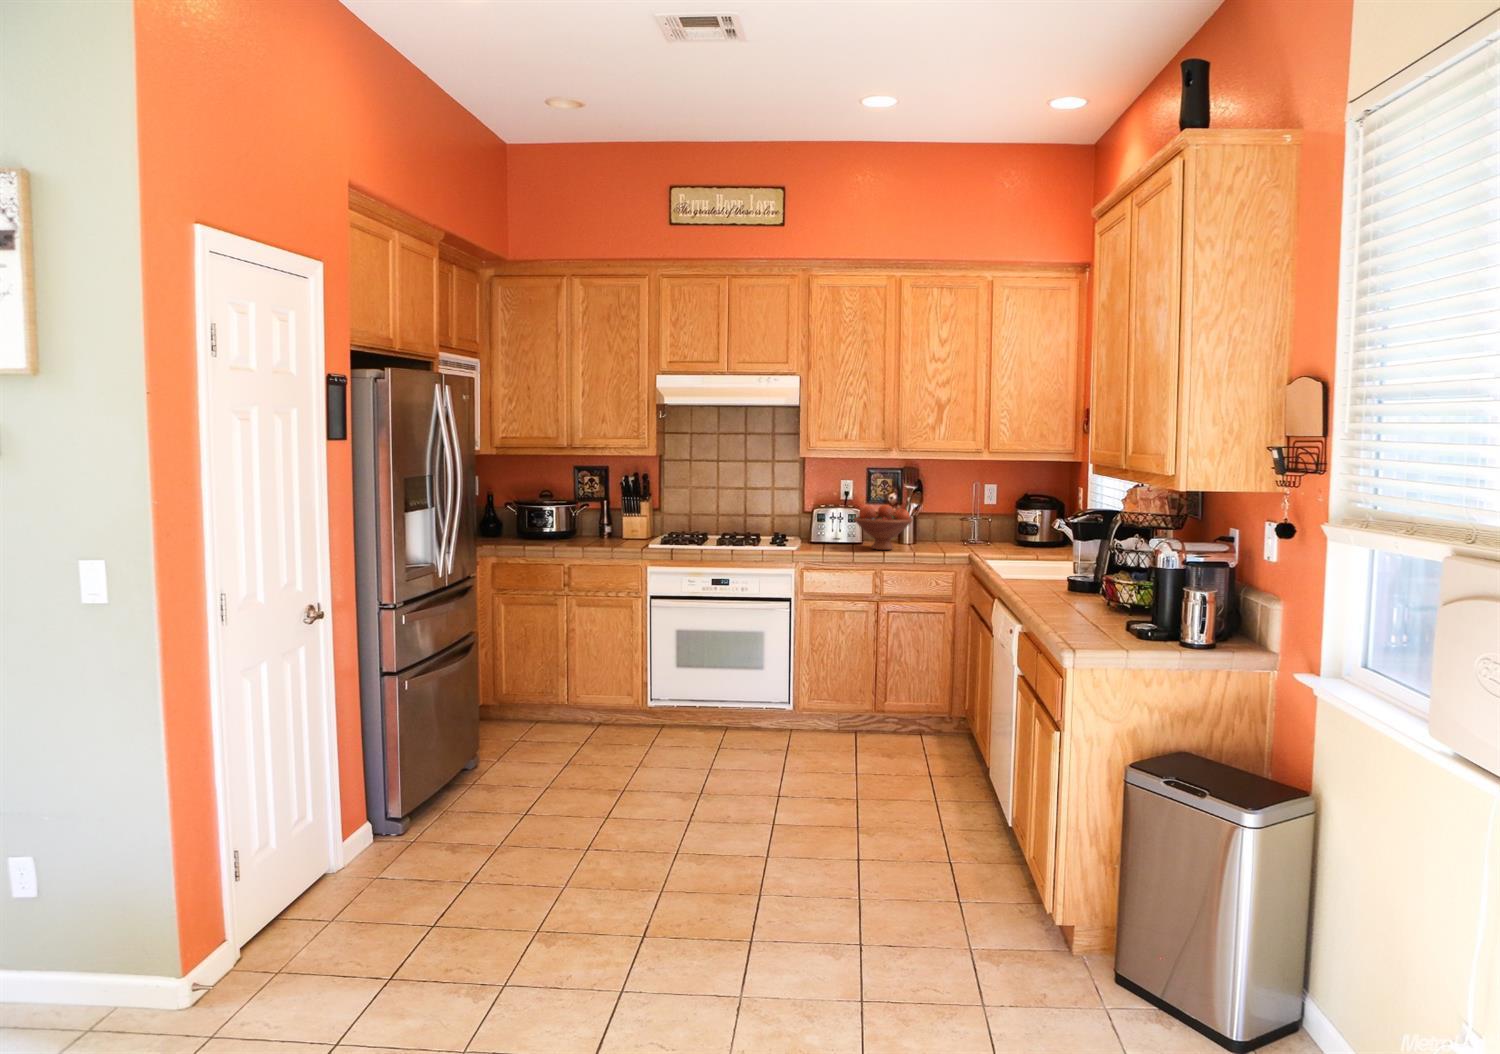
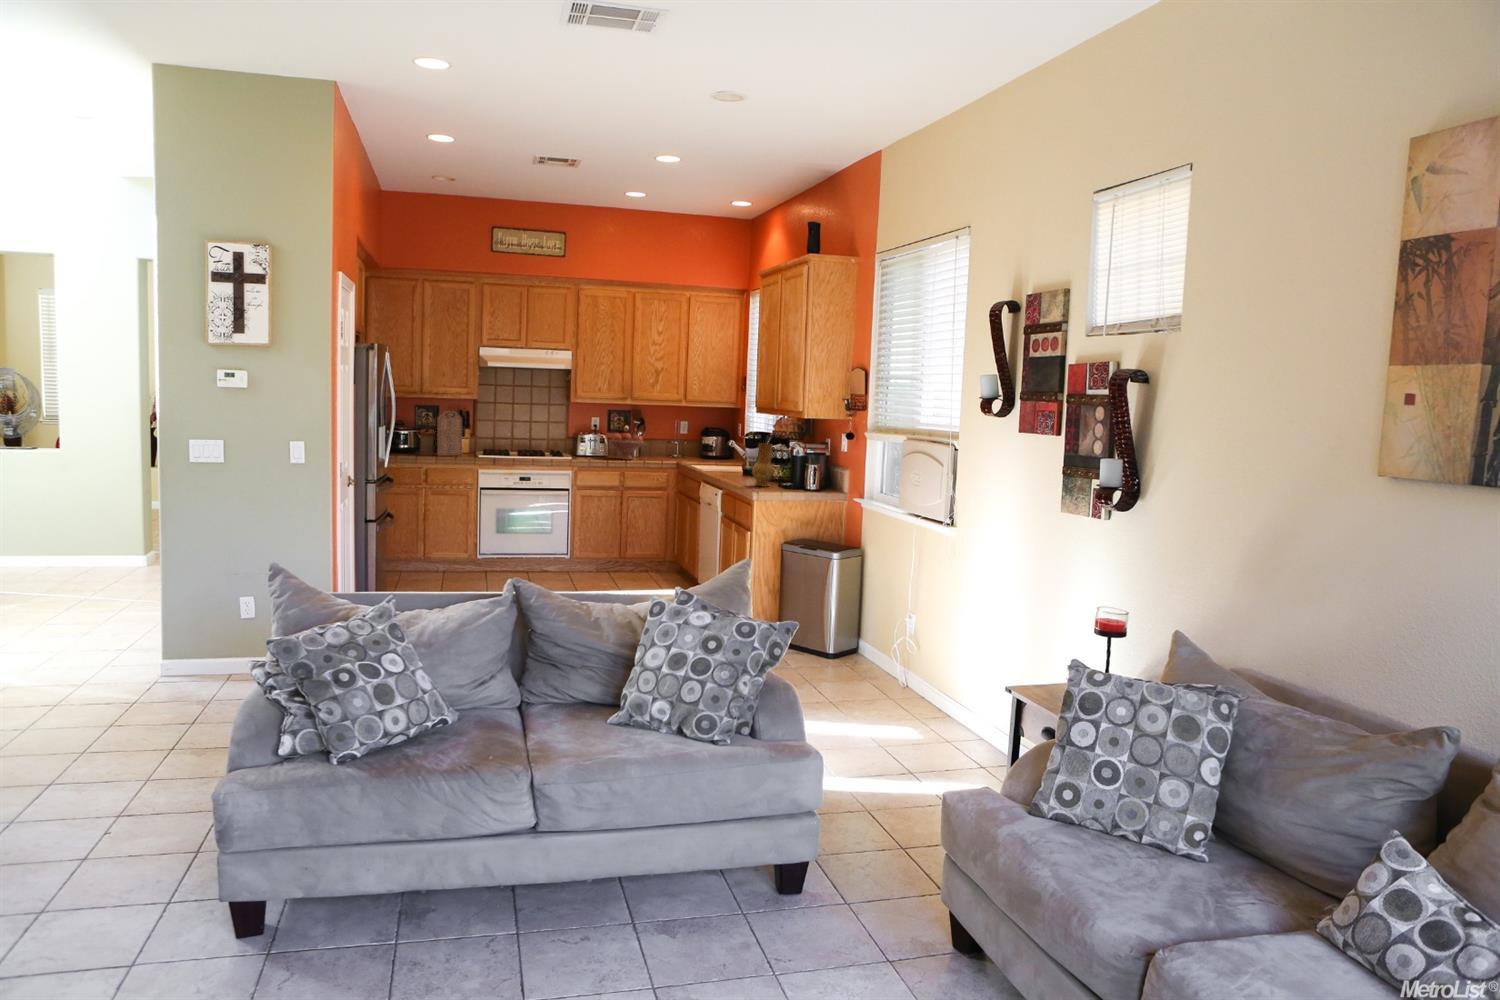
cutting board: none [589,477,628,545] -> present [437,411,462,456]
ceramic jug: none [1069,539,1114,628] -> present [752,443,773,486]

